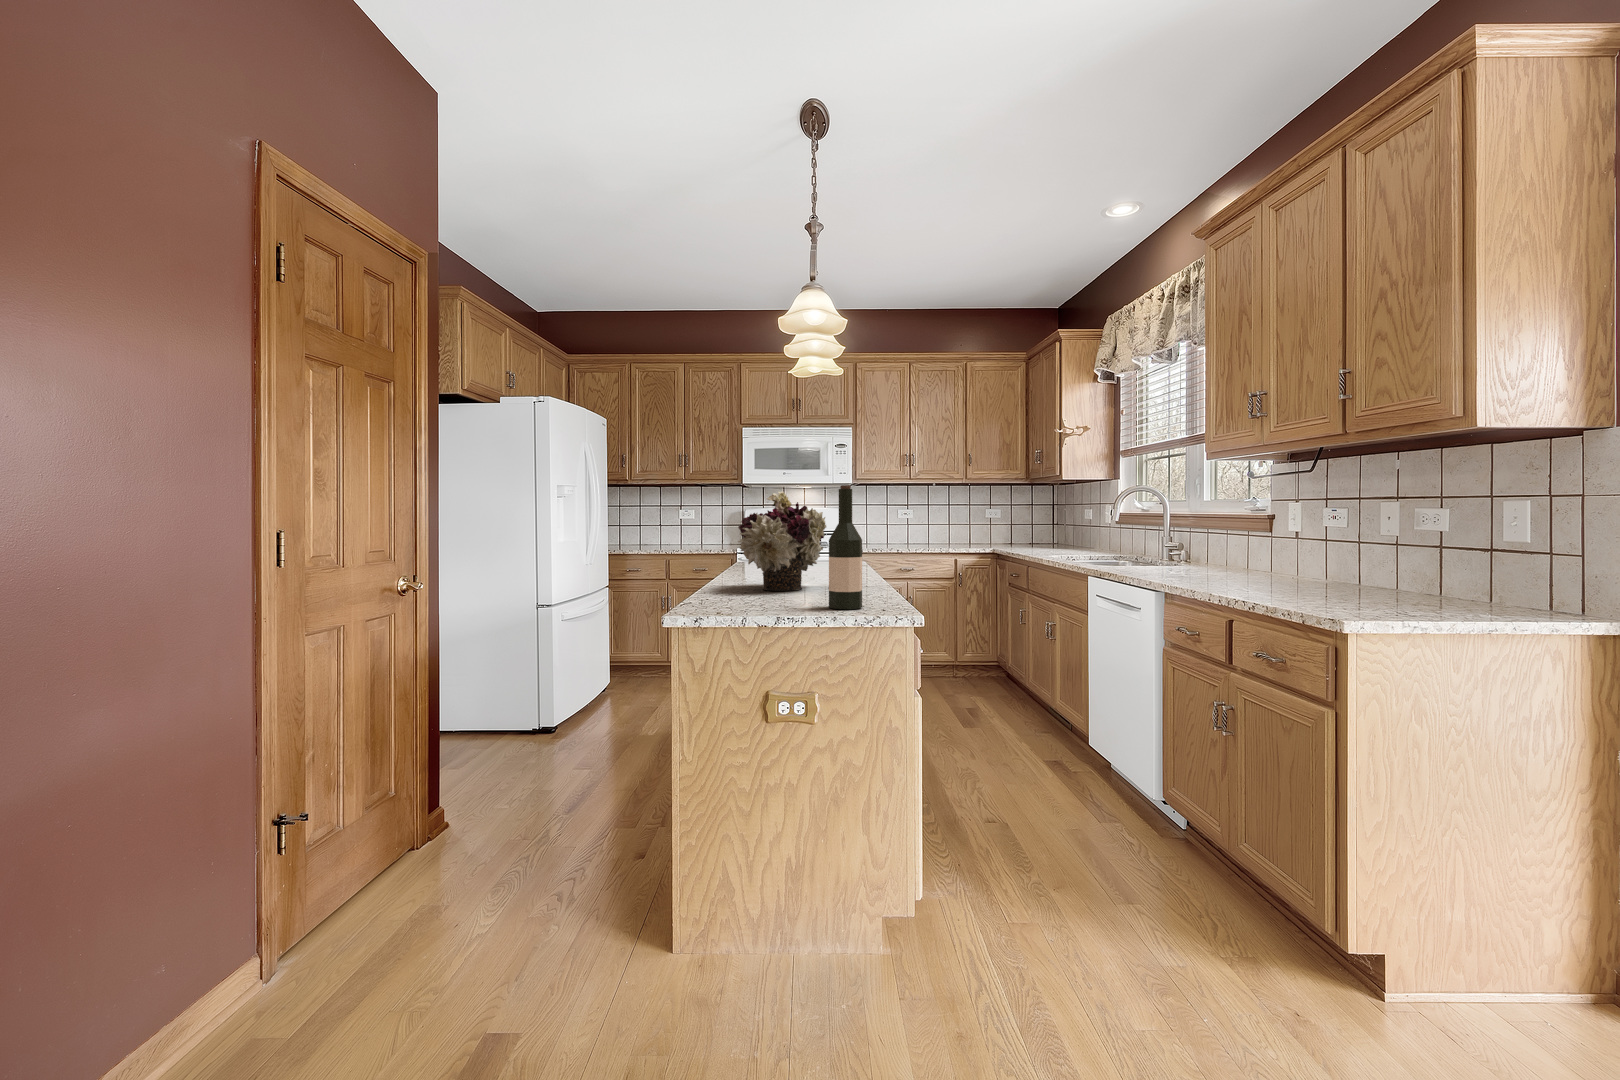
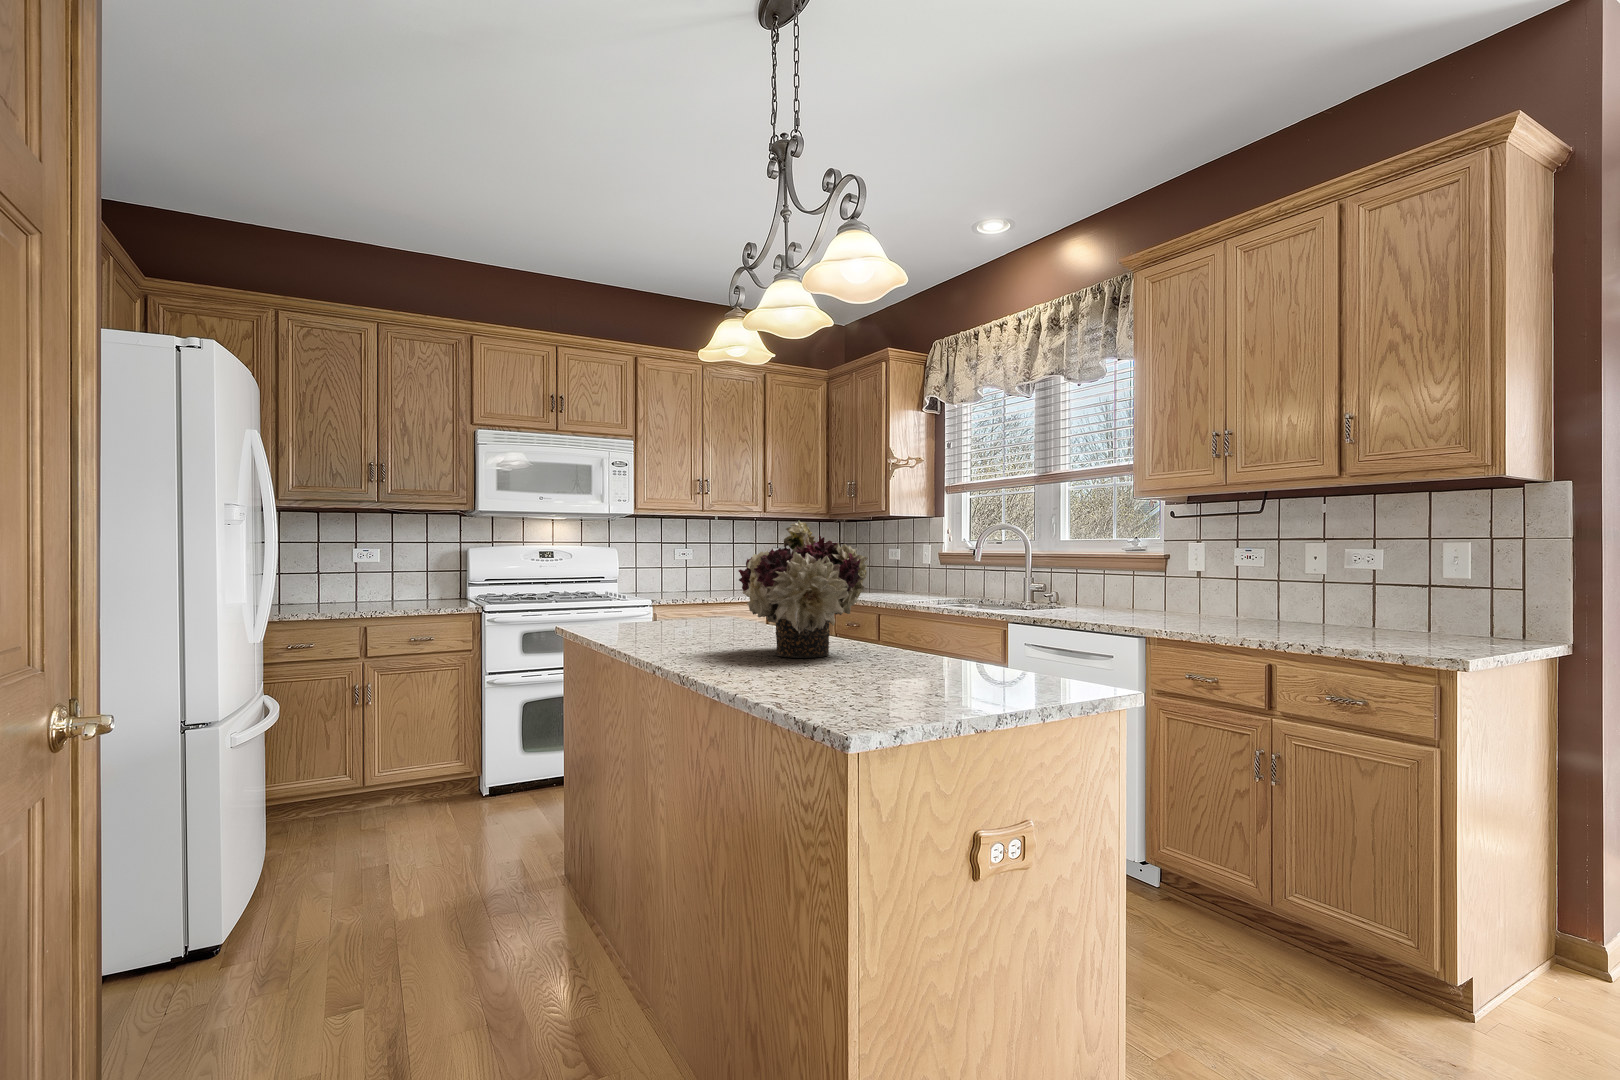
wine bottle: present [829,485,862,609] -> none [983,514,1030,678]

